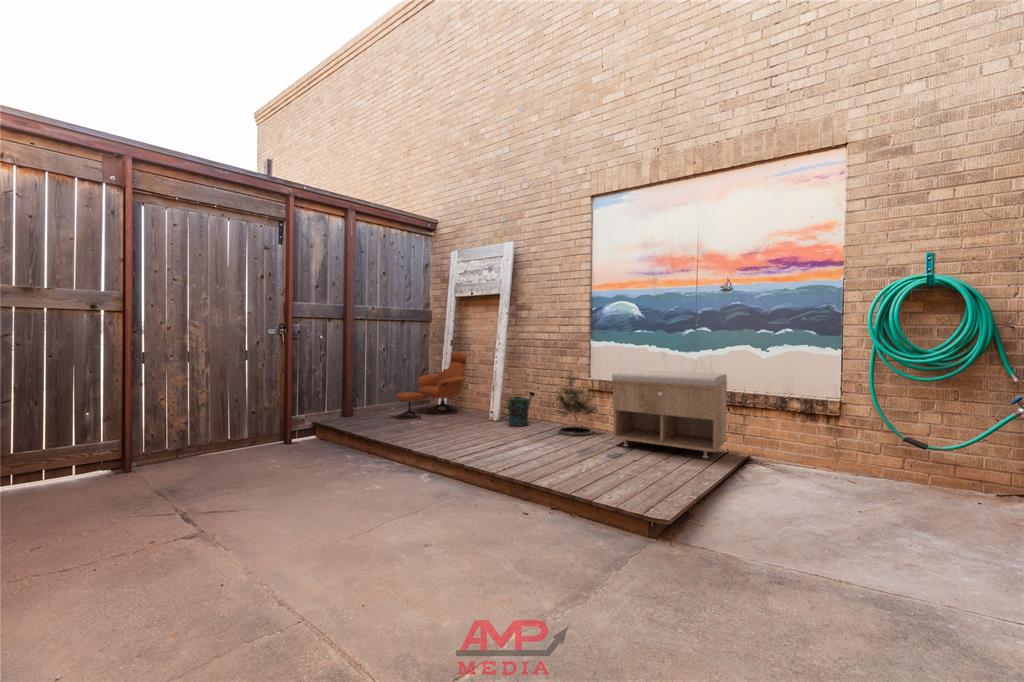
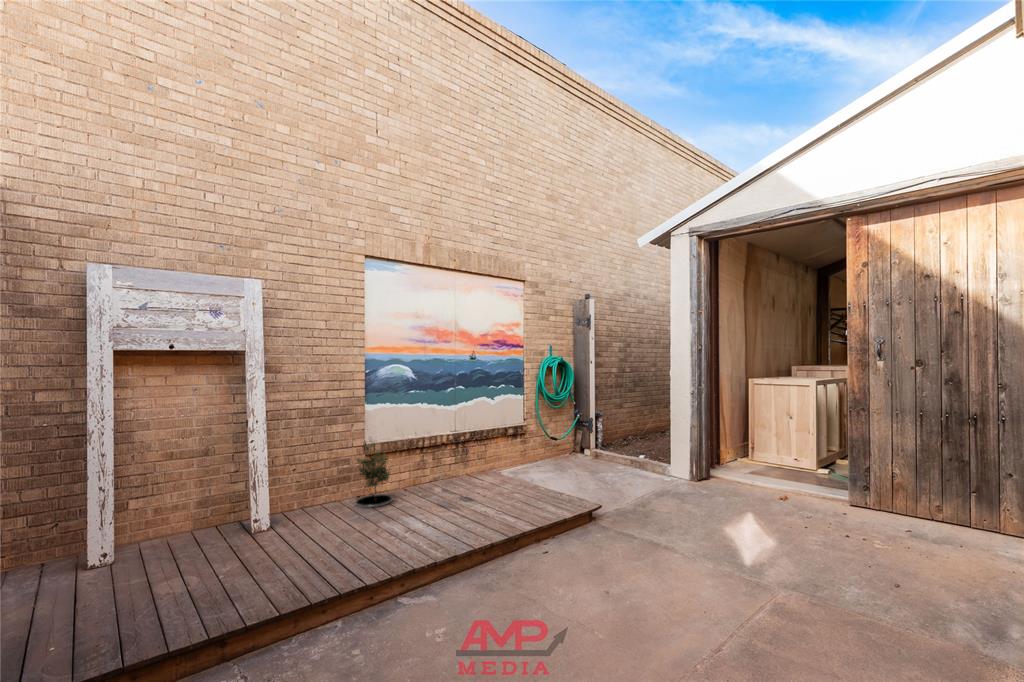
lounge chair: present [396,352,466,418] -> none [46,446,171,604]
storage bench: present [612,370,727,458] -> none [414,418,504,495]
watering can: present [508,392,535,426] -> none [291,475,318,525]

